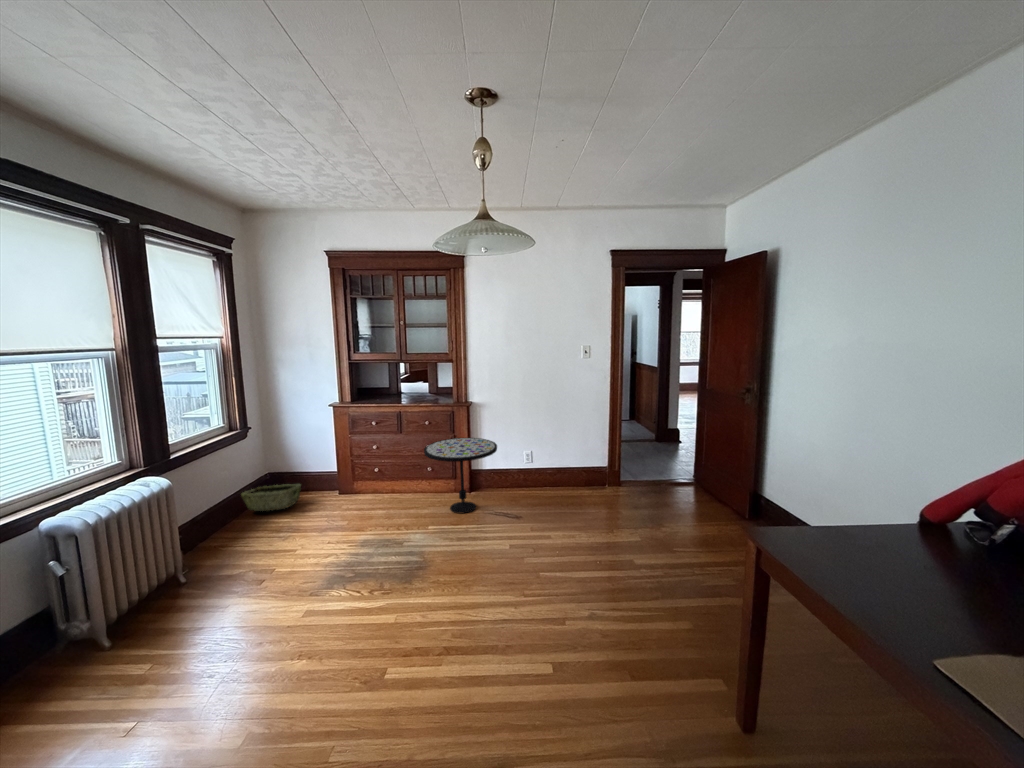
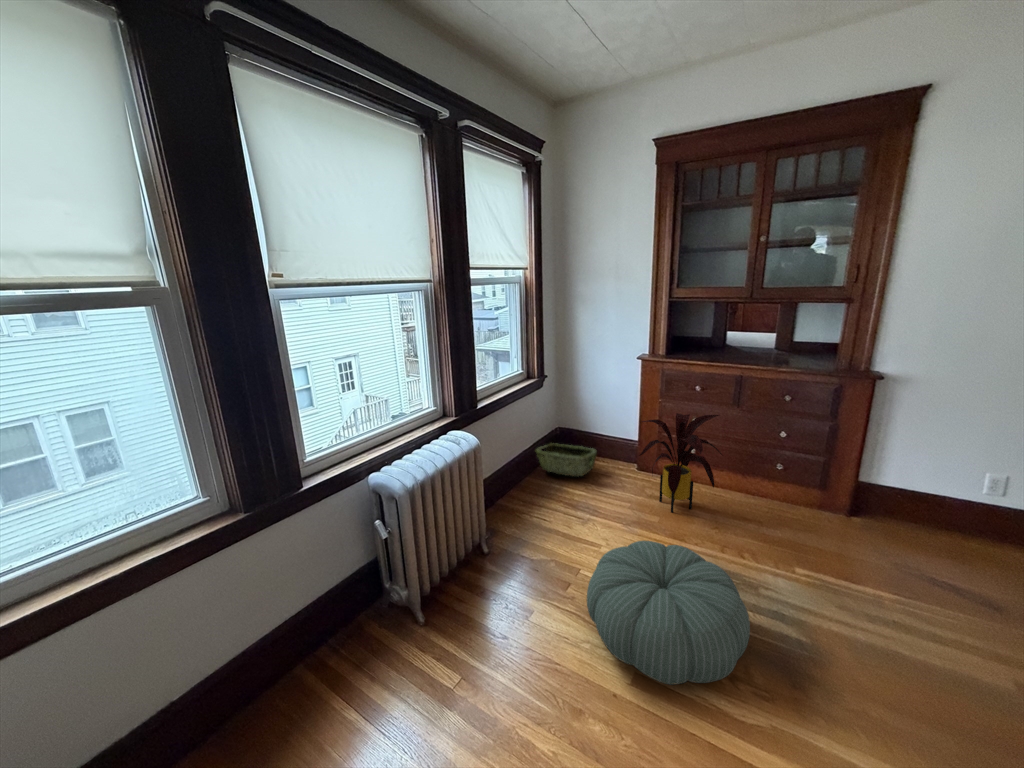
side table: present [424,438,497,513] -> none [793,427,965,561]
house plant: none [327,441,392,516] -> present [639,413,722,513]
pouf: none [270,526,379,606] -> present [587,541,750,685]

